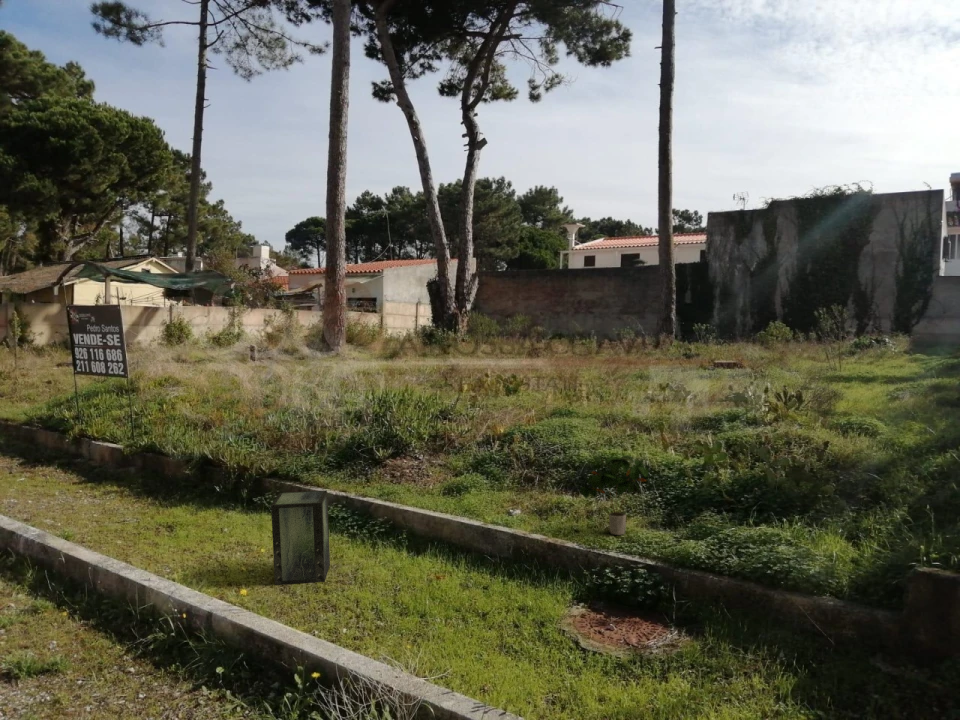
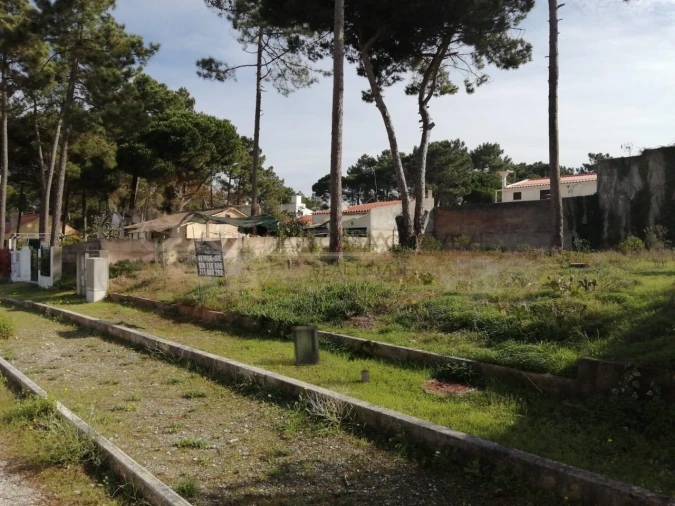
potted plant: present [579,455,654,535] -> present [348,340,382,382]

